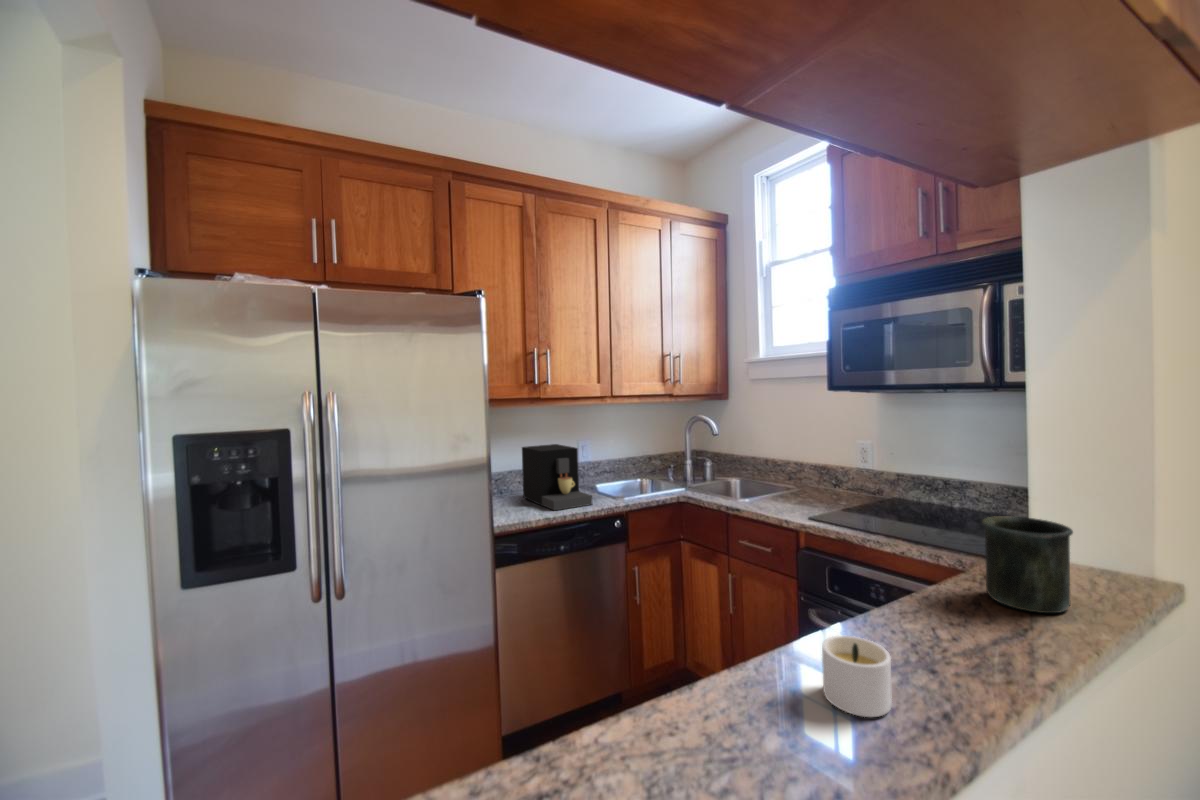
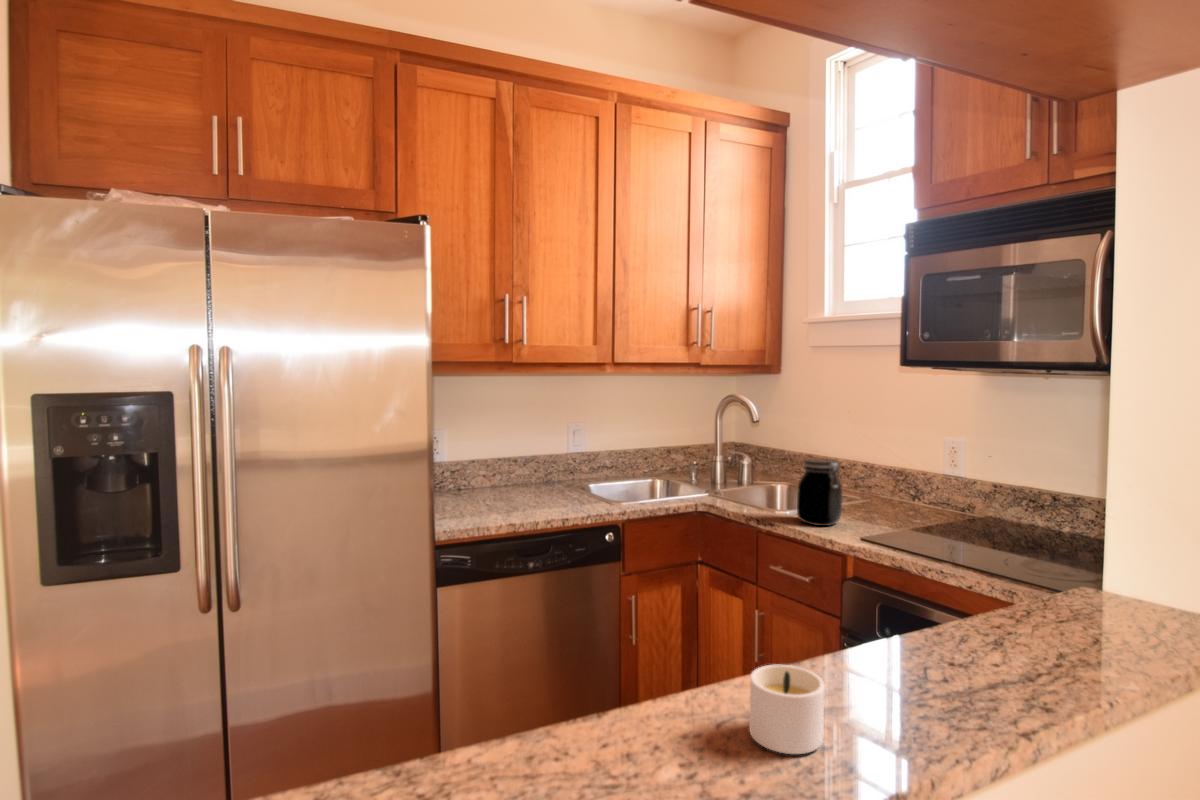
coffee maker: present [522,444,592,510] -> none [487,426,577,515]
jar: none [757,460,790,510] -> present [797,458,842,526]
mug: present [982,516,1073,613] -> none [1015,539,1121,660]

